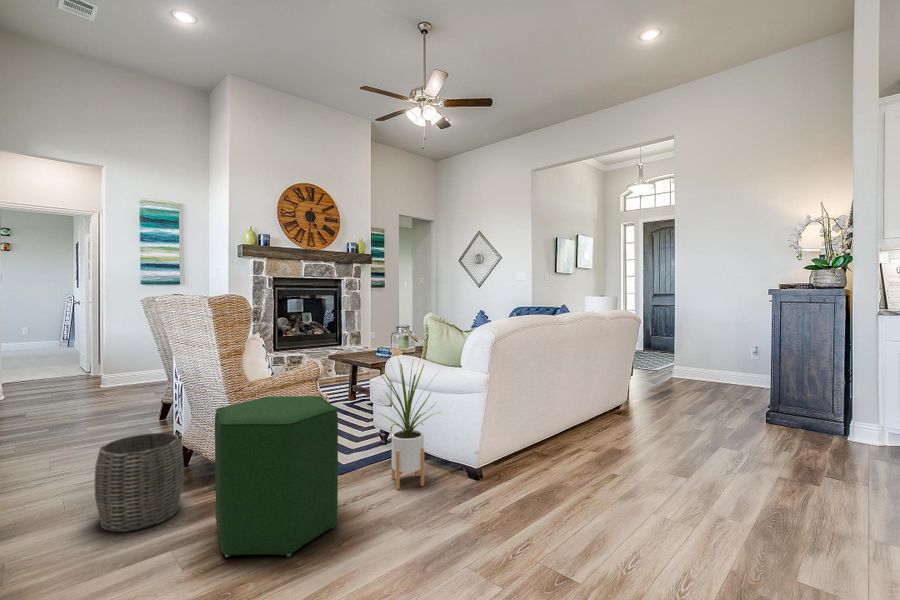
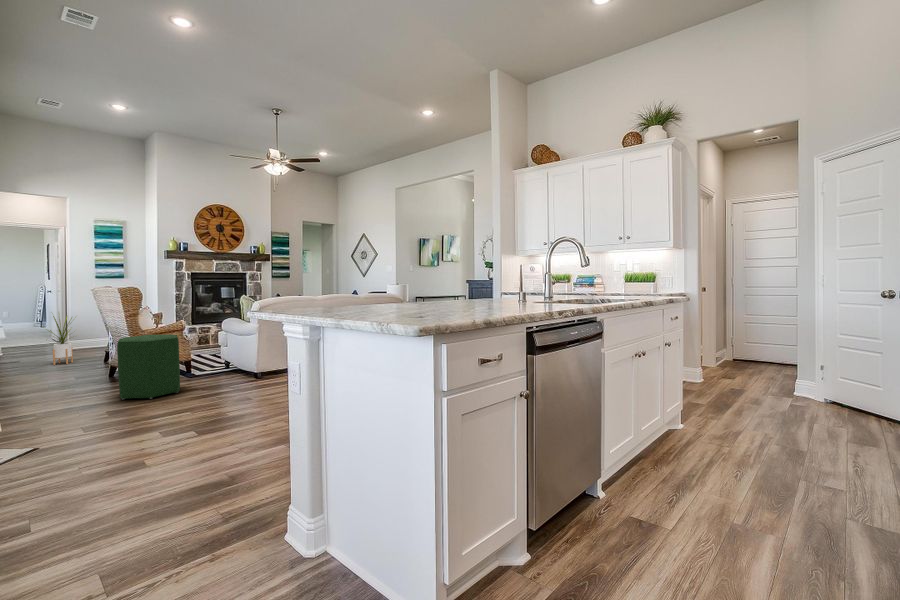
house plant: present [380,363,438,489] -> present [49,316,73,365]
woven basket: present [94,433,184,532] -> none [62,355,108,396]

